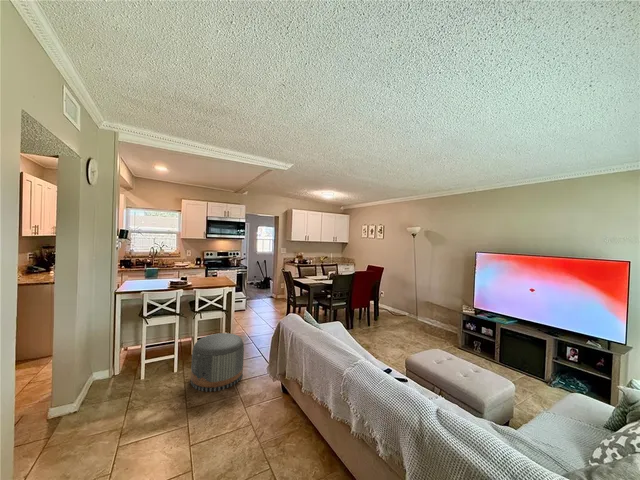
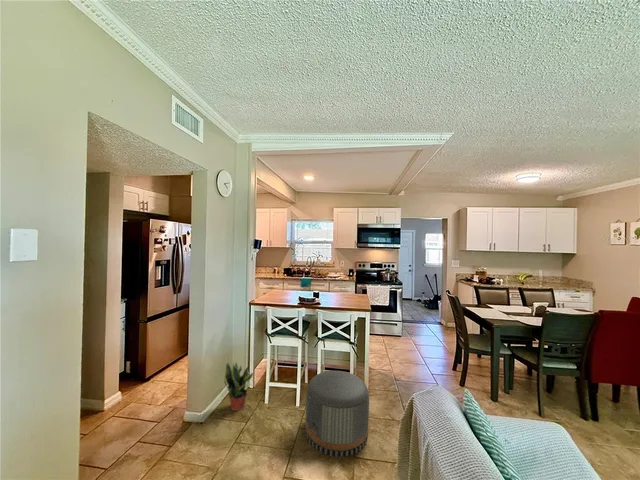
potted plant: none [92,349,133,397] -> present [225,363,253,411]

